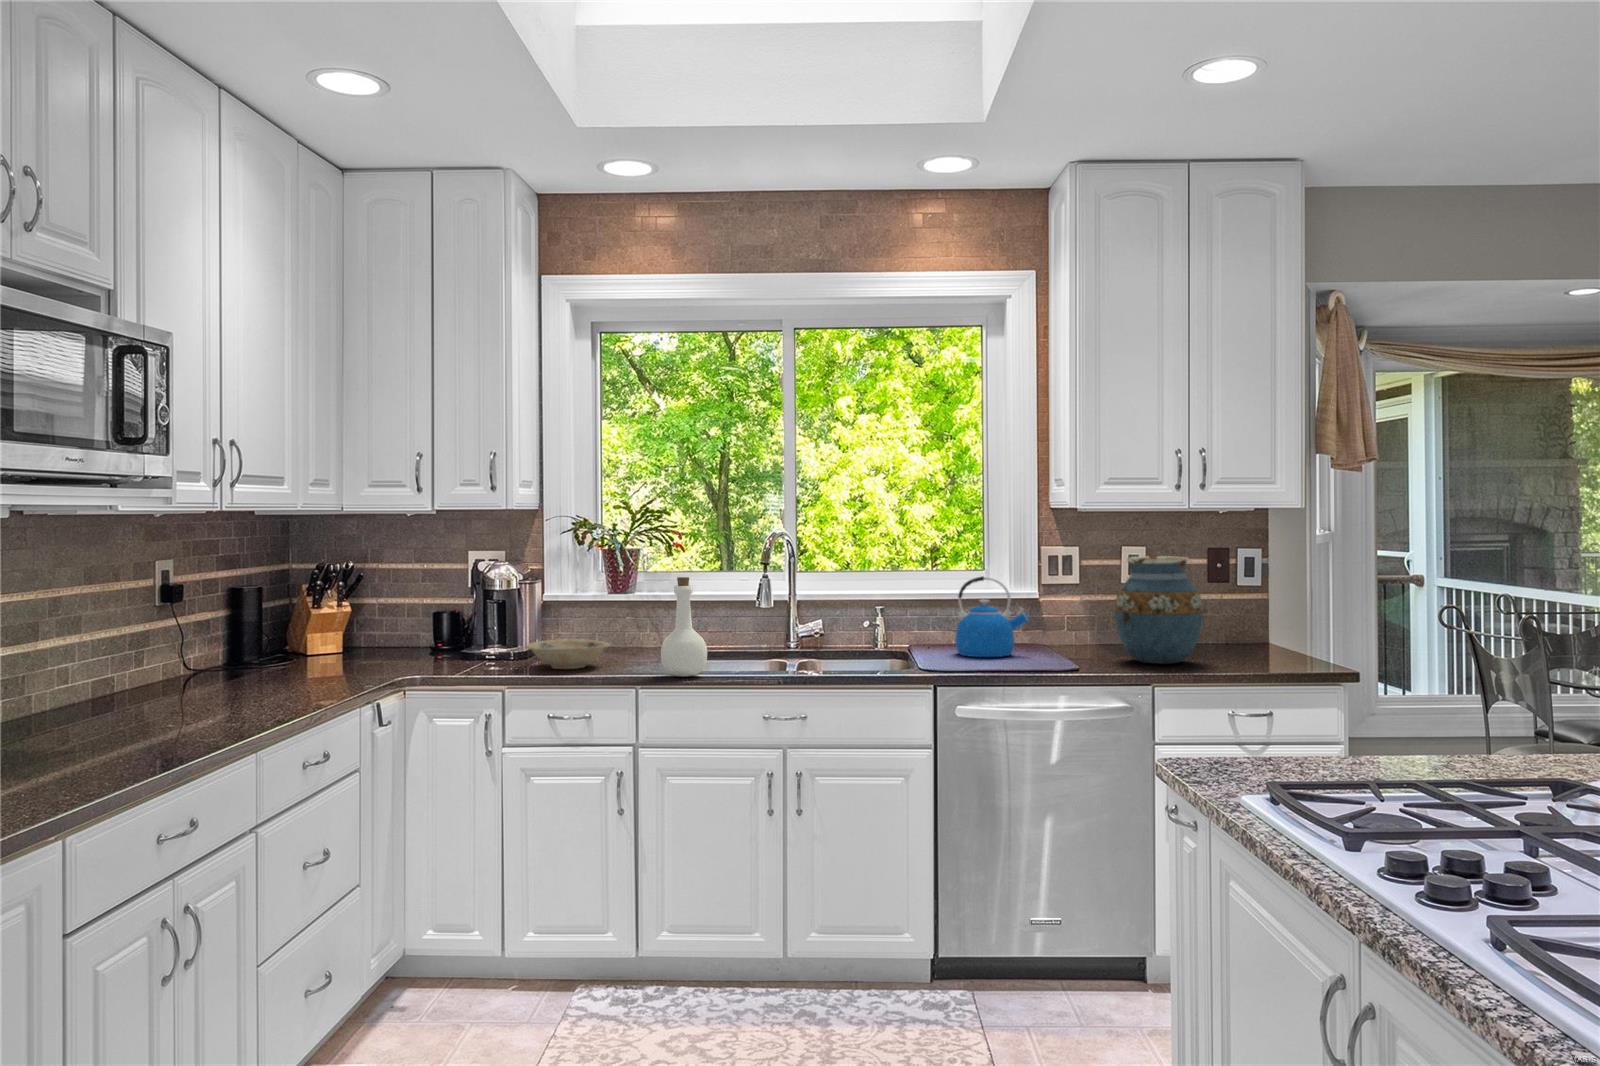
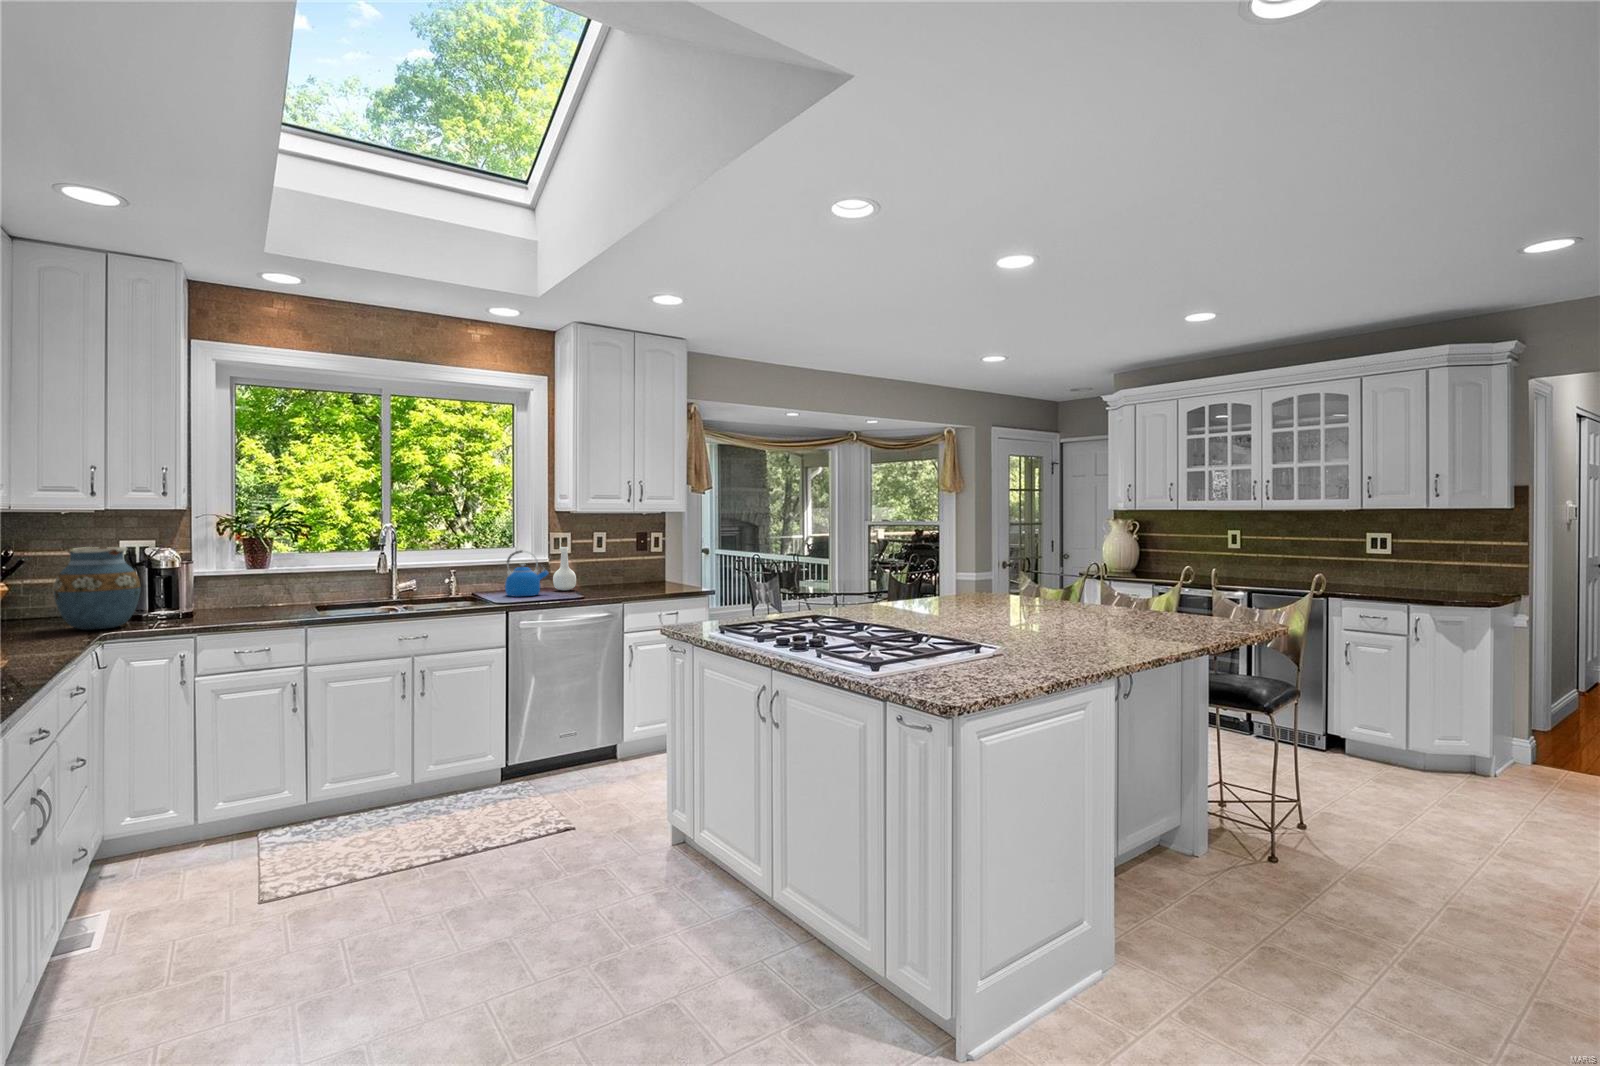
vase: present [1114,556,1203,664] -> present [53,547,140,630]
bottle: present [661,577,707,676] -> present [553,543,576,590]
bowl: present [526,639,610,669] -> none [205,599,275,619]

